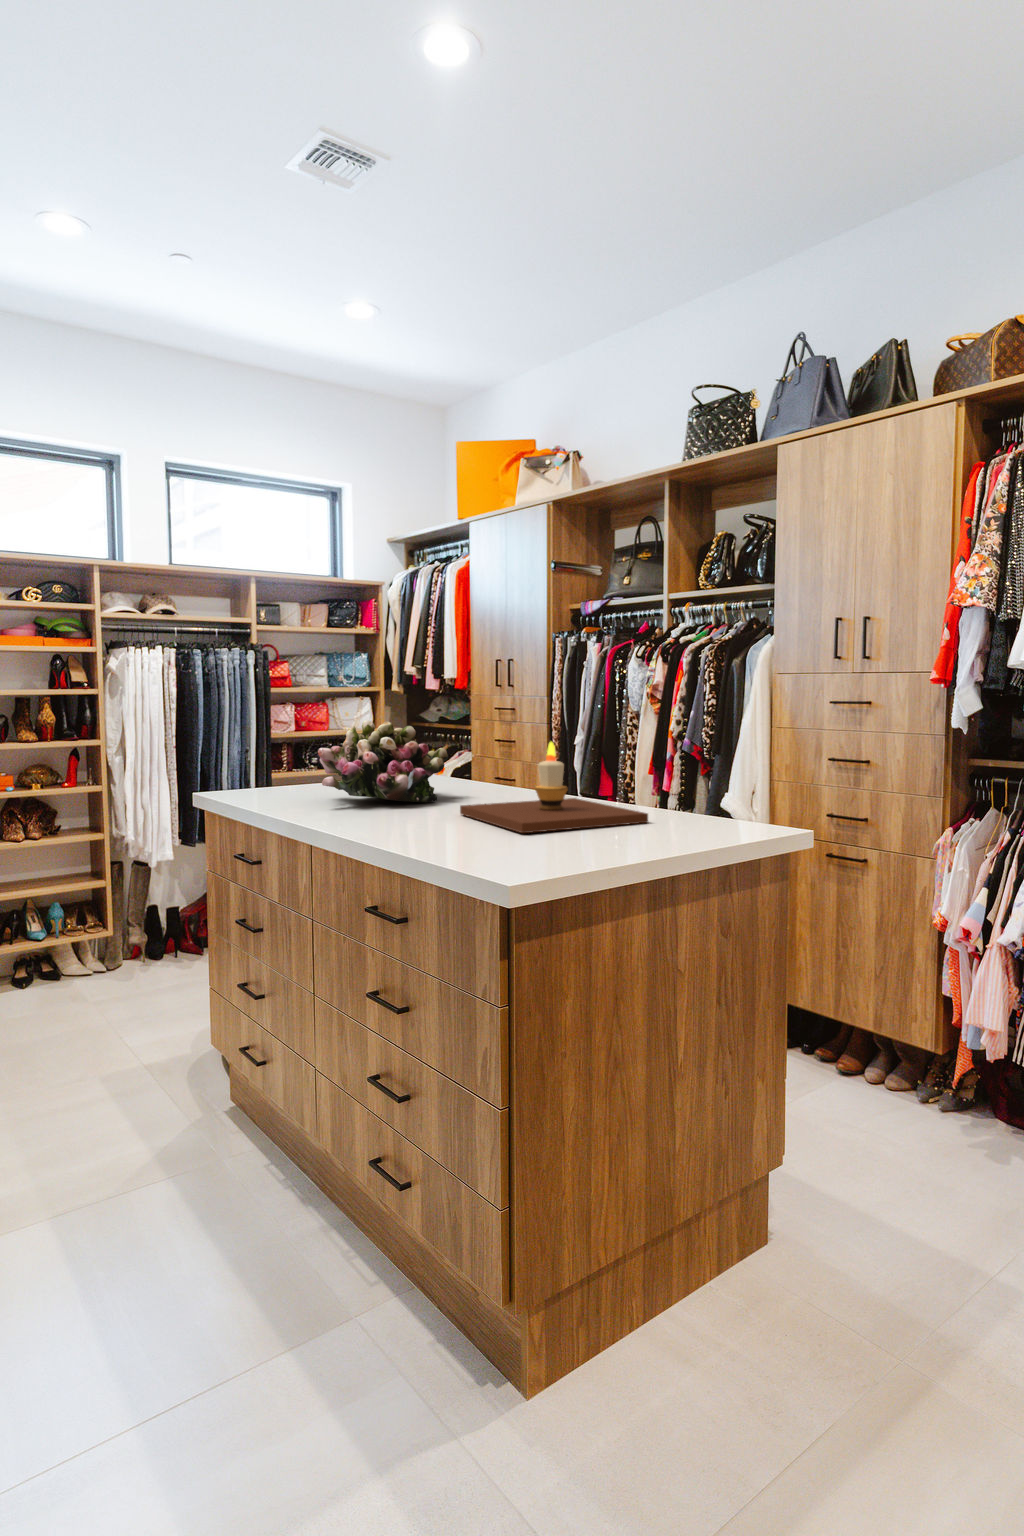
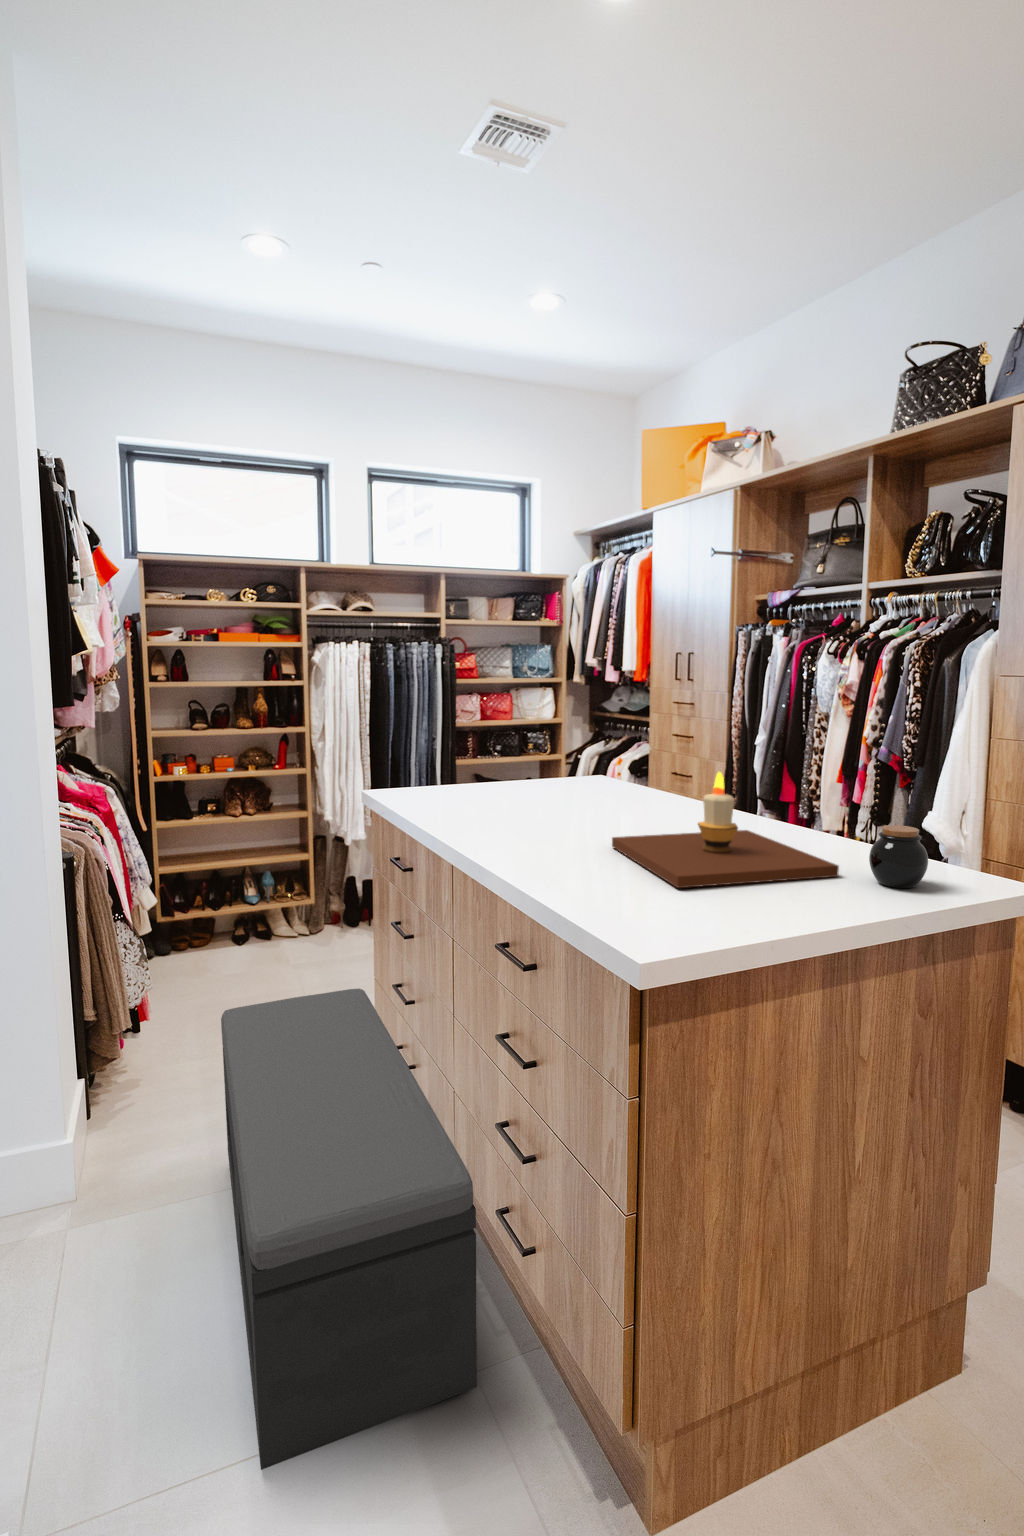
flower arrangement: present [318,720,448,802] -> none [467,732,607,824]
jar: none [671,778,714,826] -> present [869,825,928,888]
storage bench: none [58,985,358,1391] -> present [221,989,477,1470]

